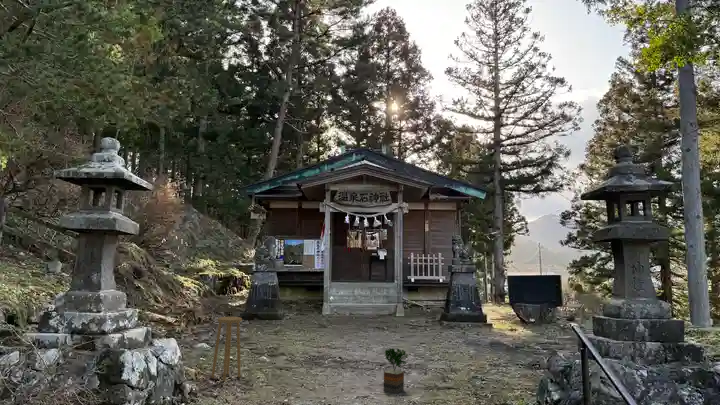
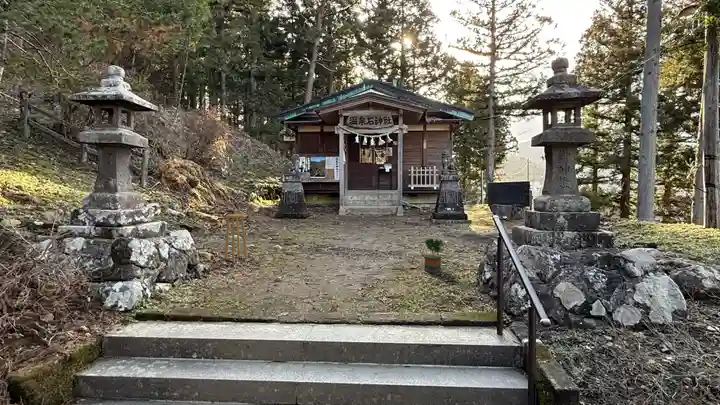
potted tree: present [384,348,408,393] -> present [424,239,445,273]

